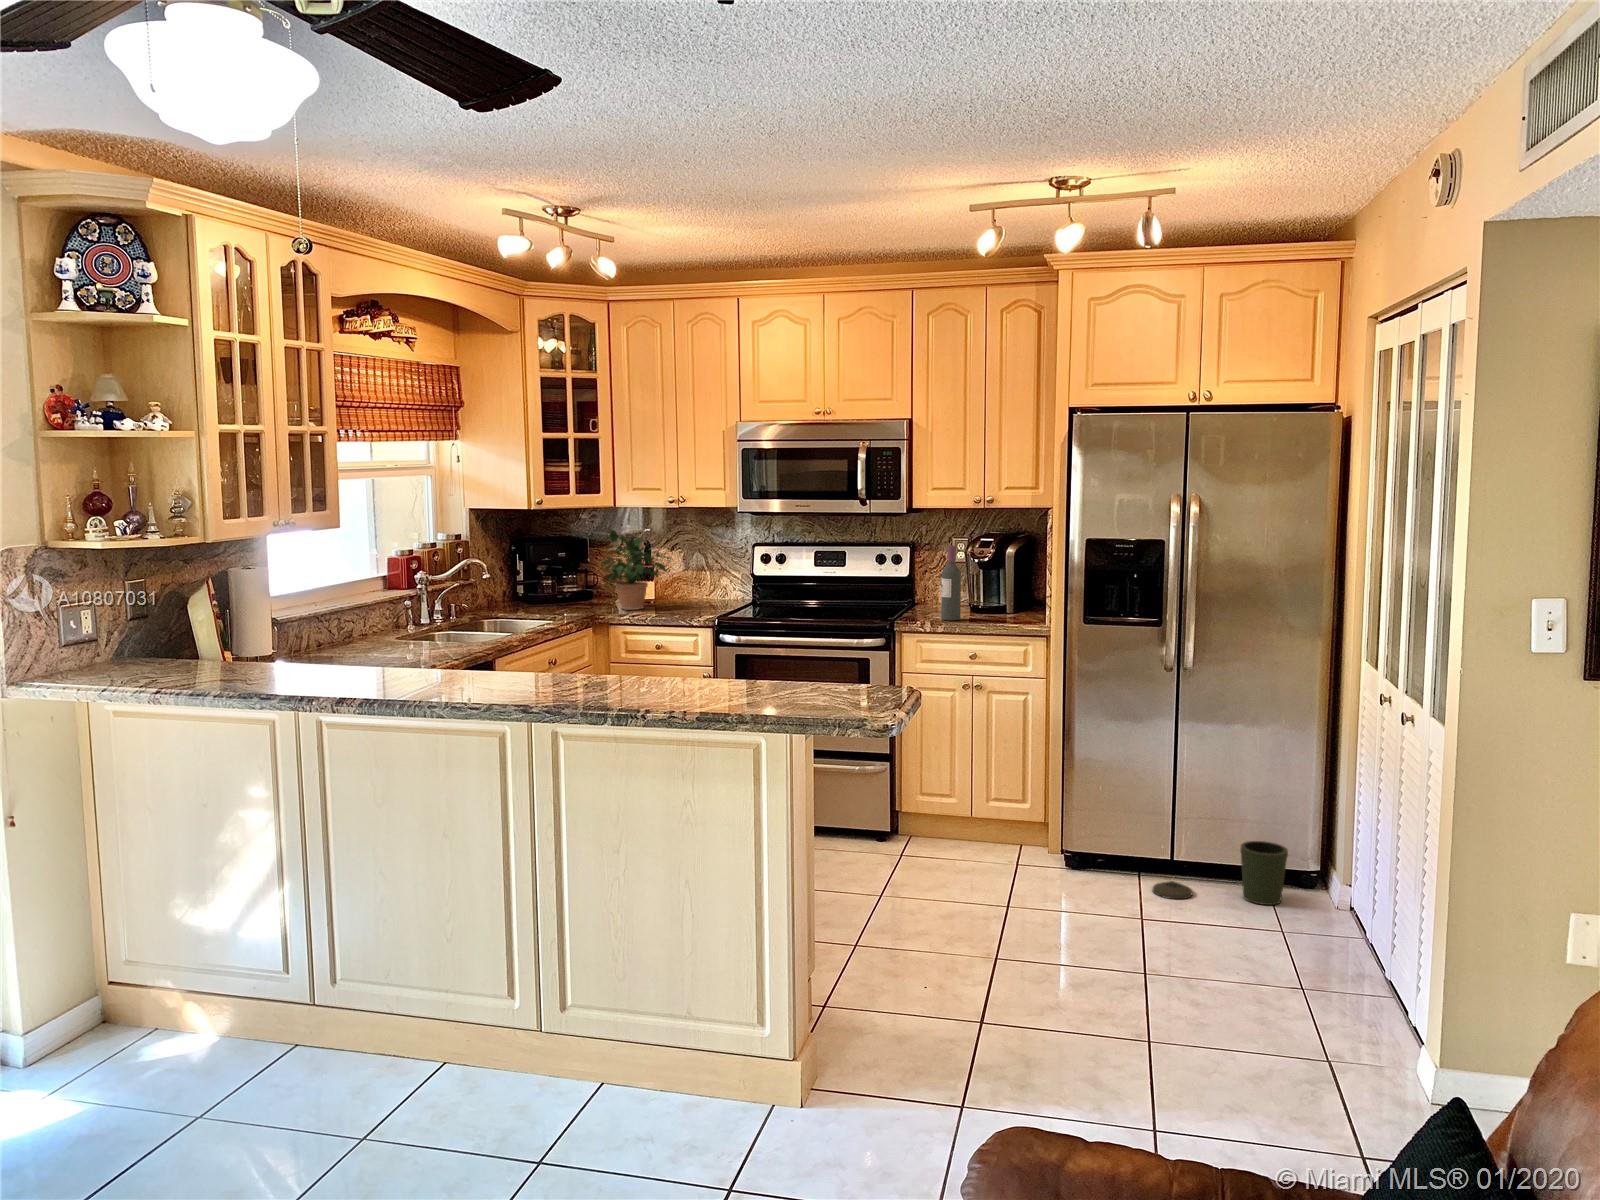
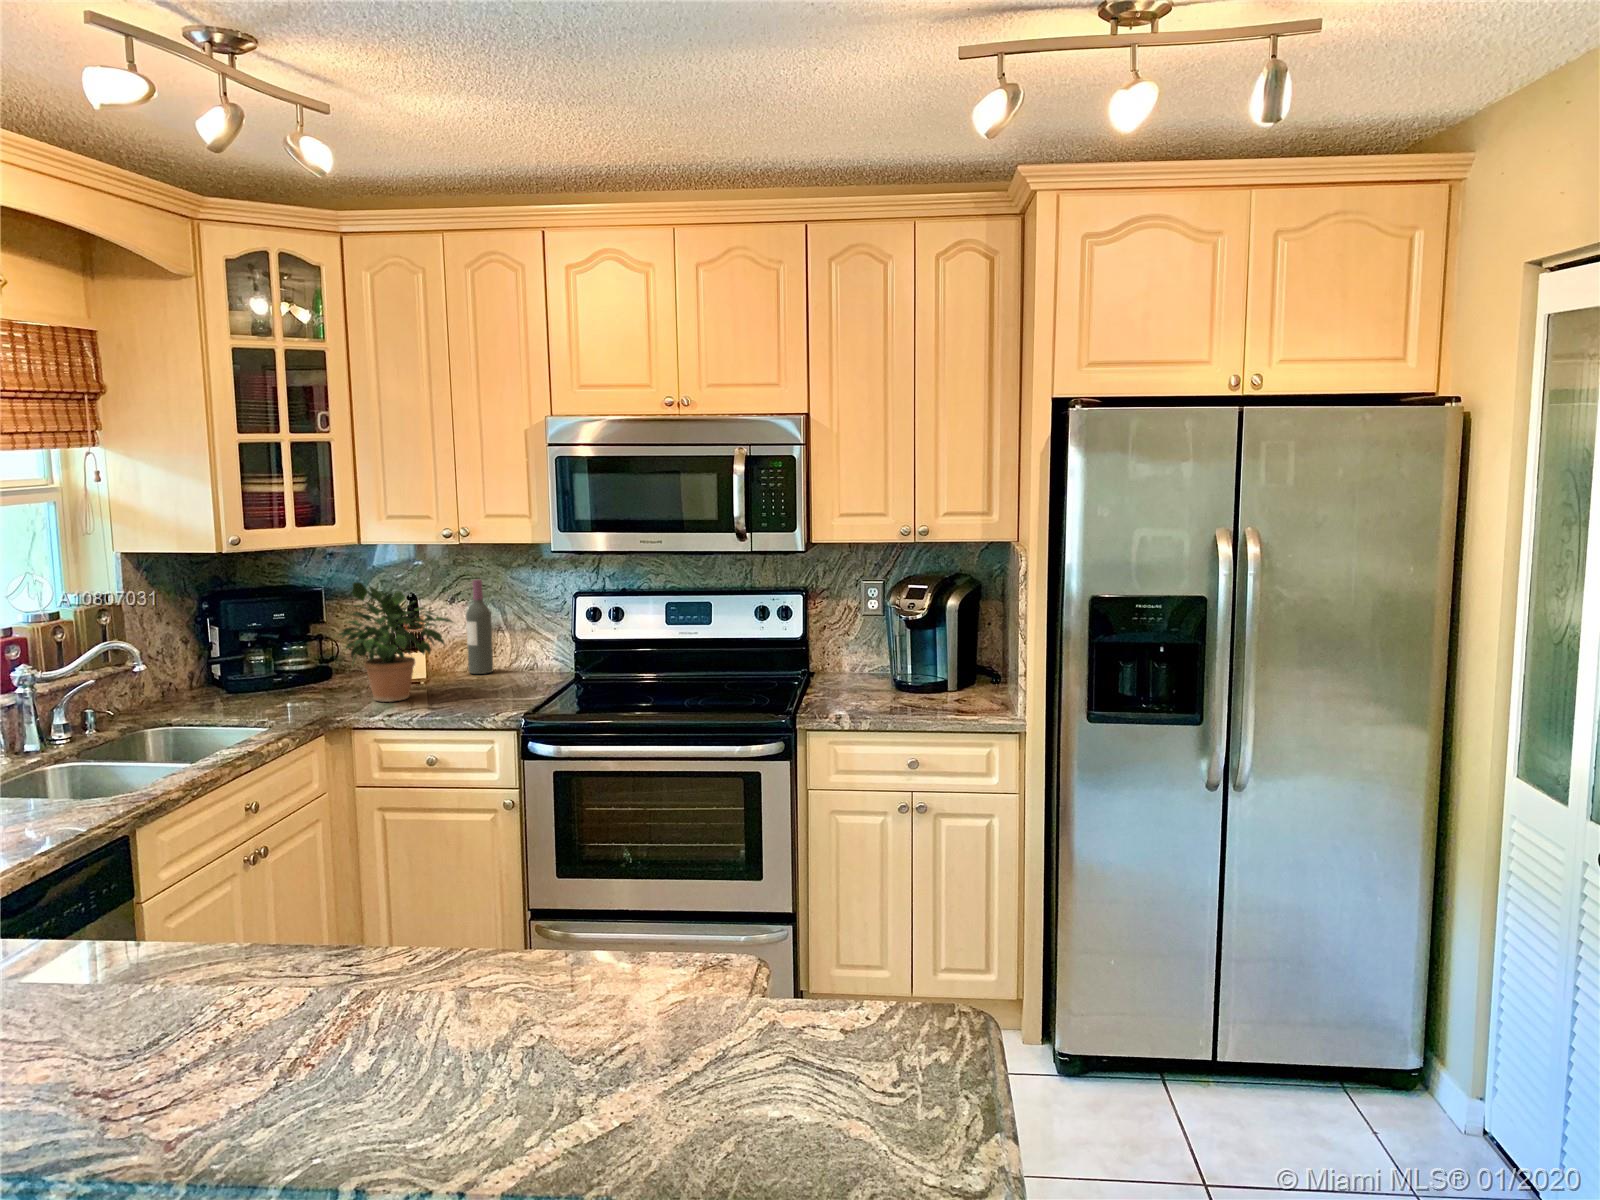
wine bottle: present [941,546,961,620] -> present [466,579,493,674]
trash can: present [1153,841,1288,905] -> none [1195,1028,1391,1130]

